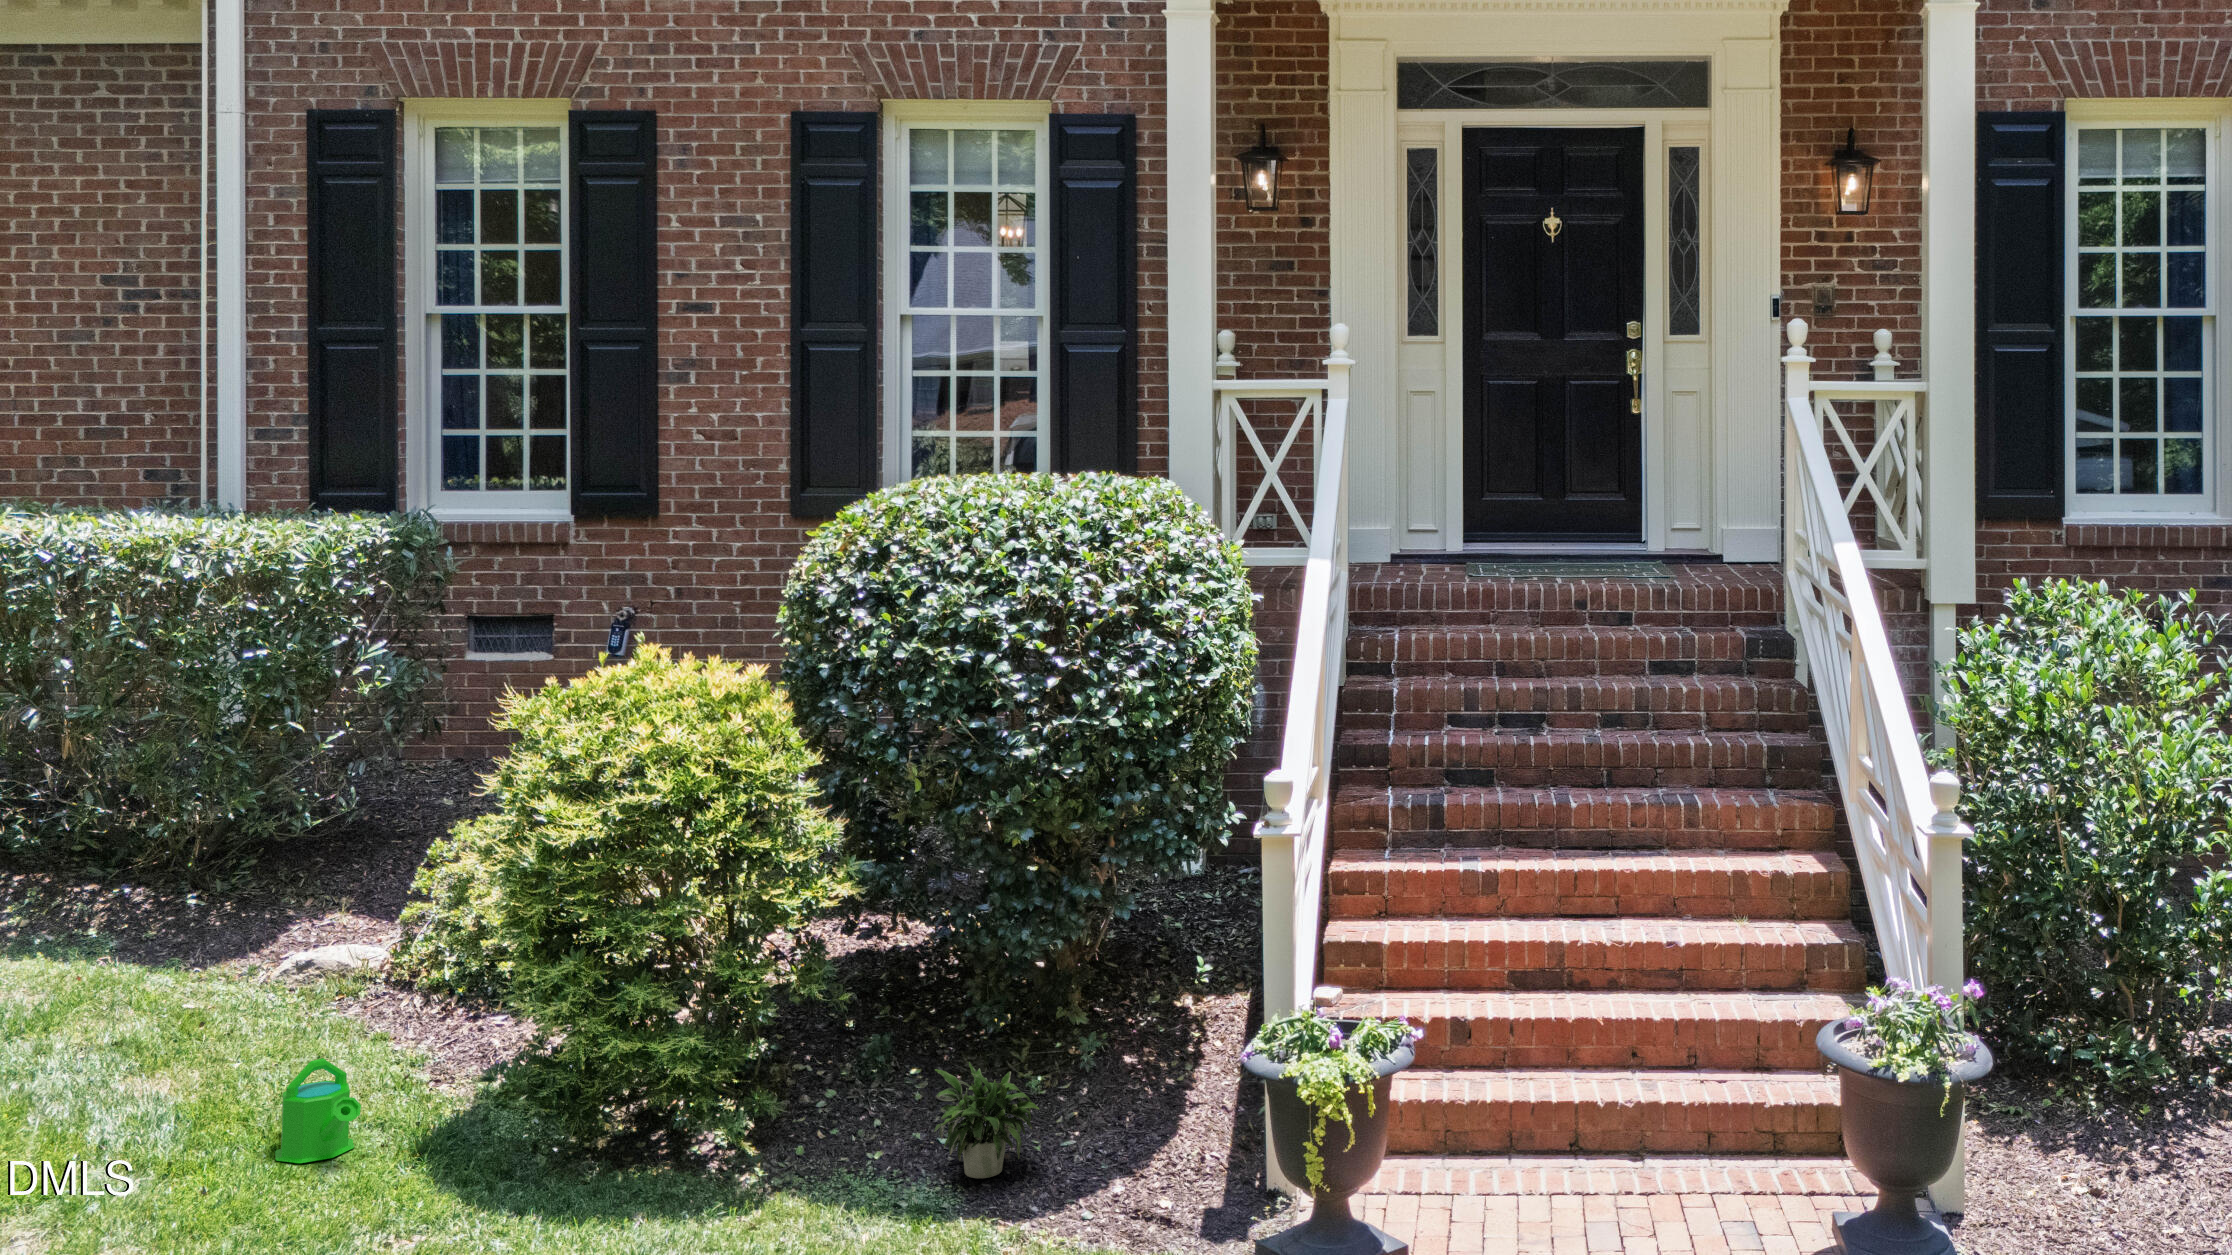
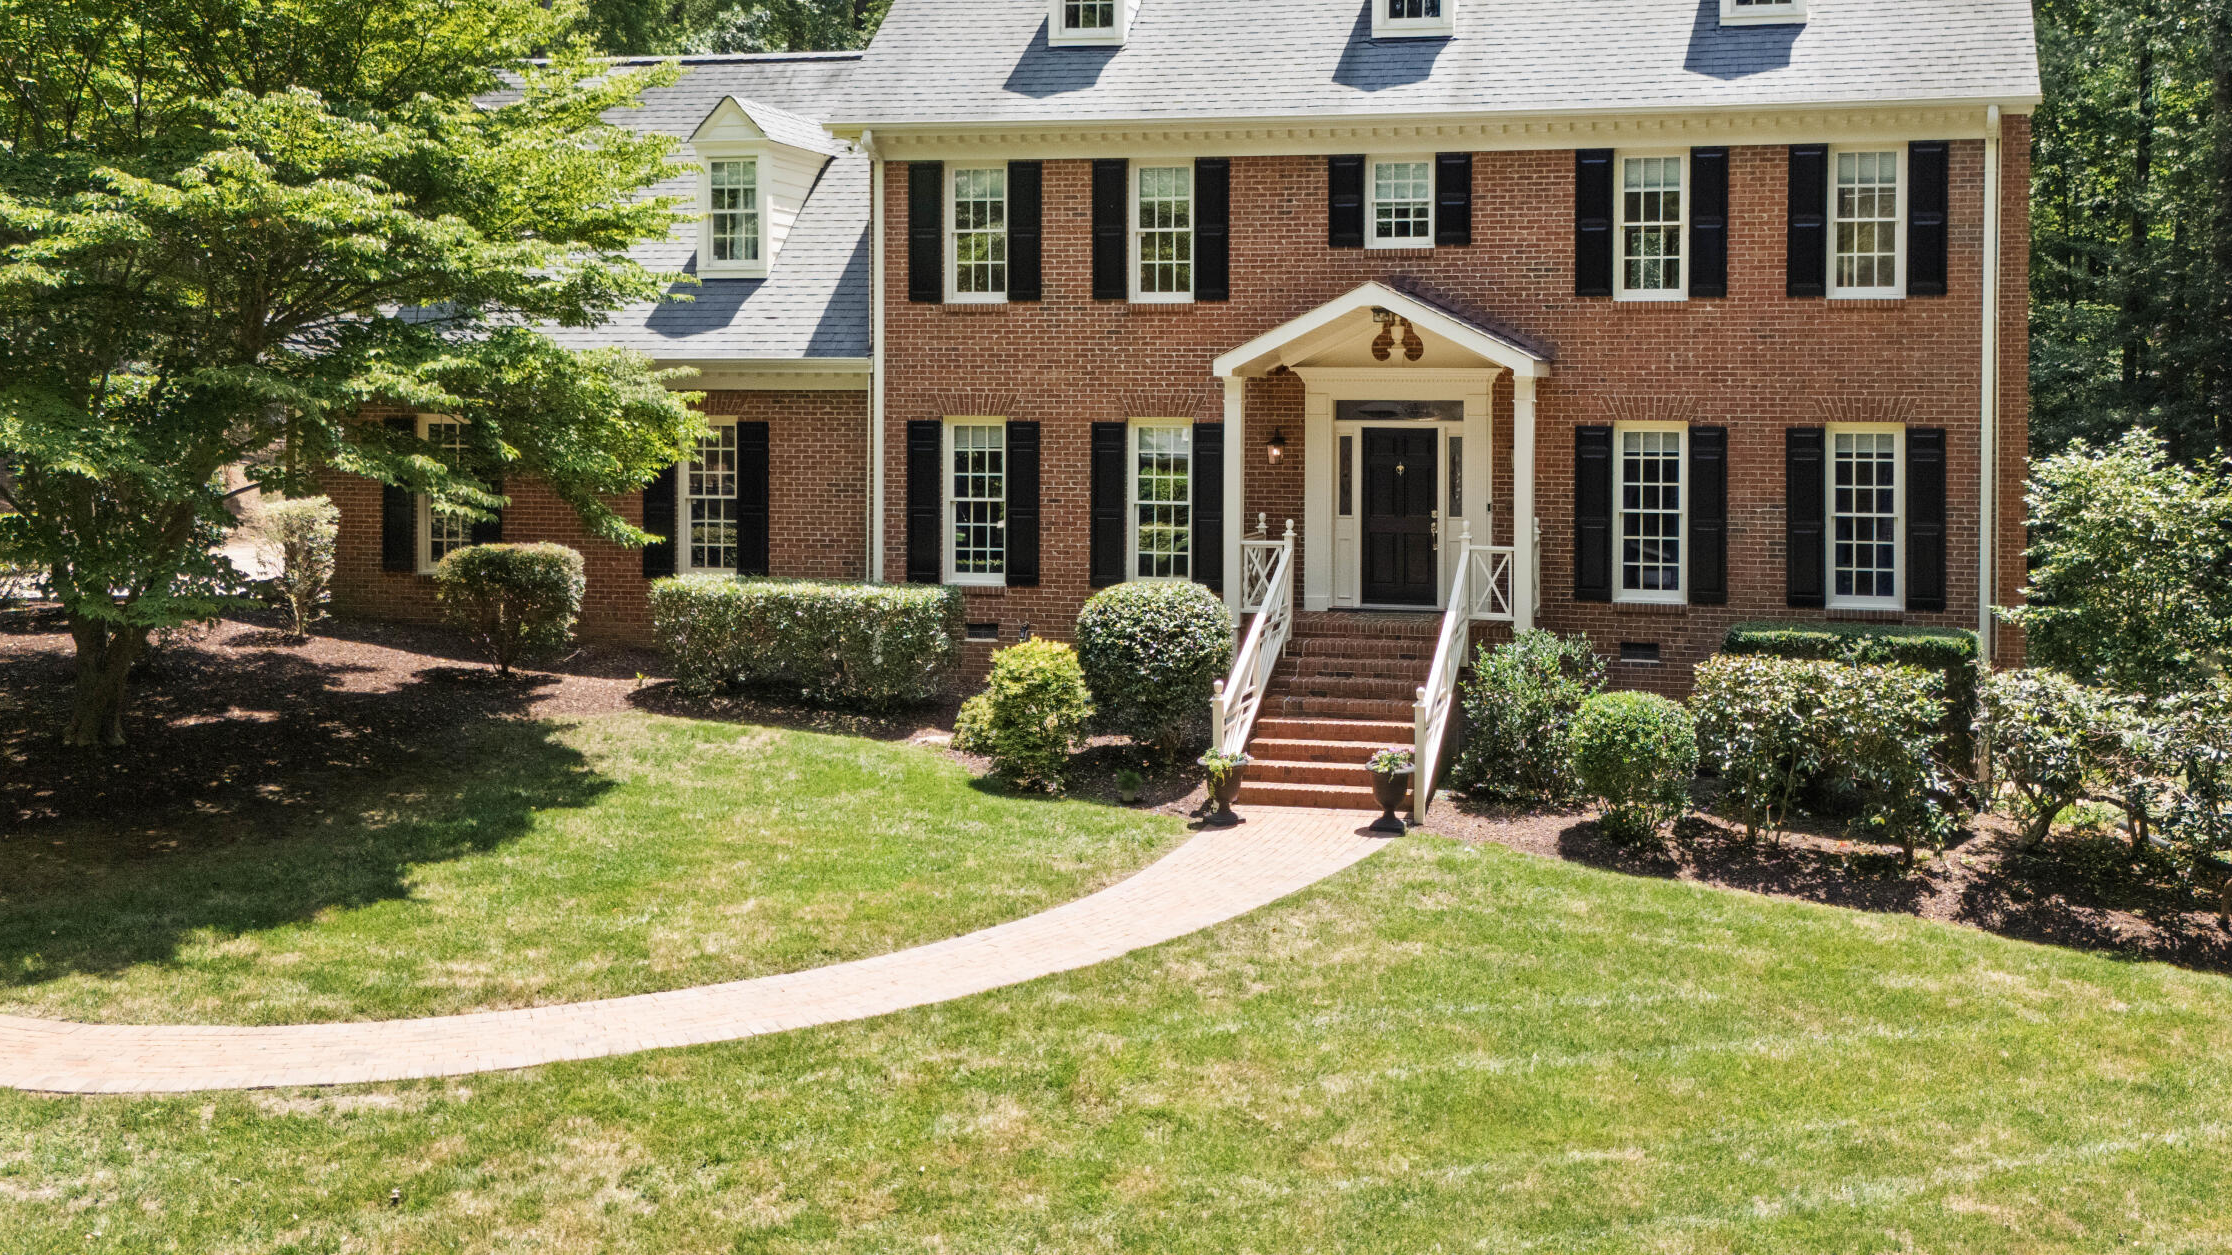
watering can: present [275,1058,361,1163] -> none [934,753,957,782]

